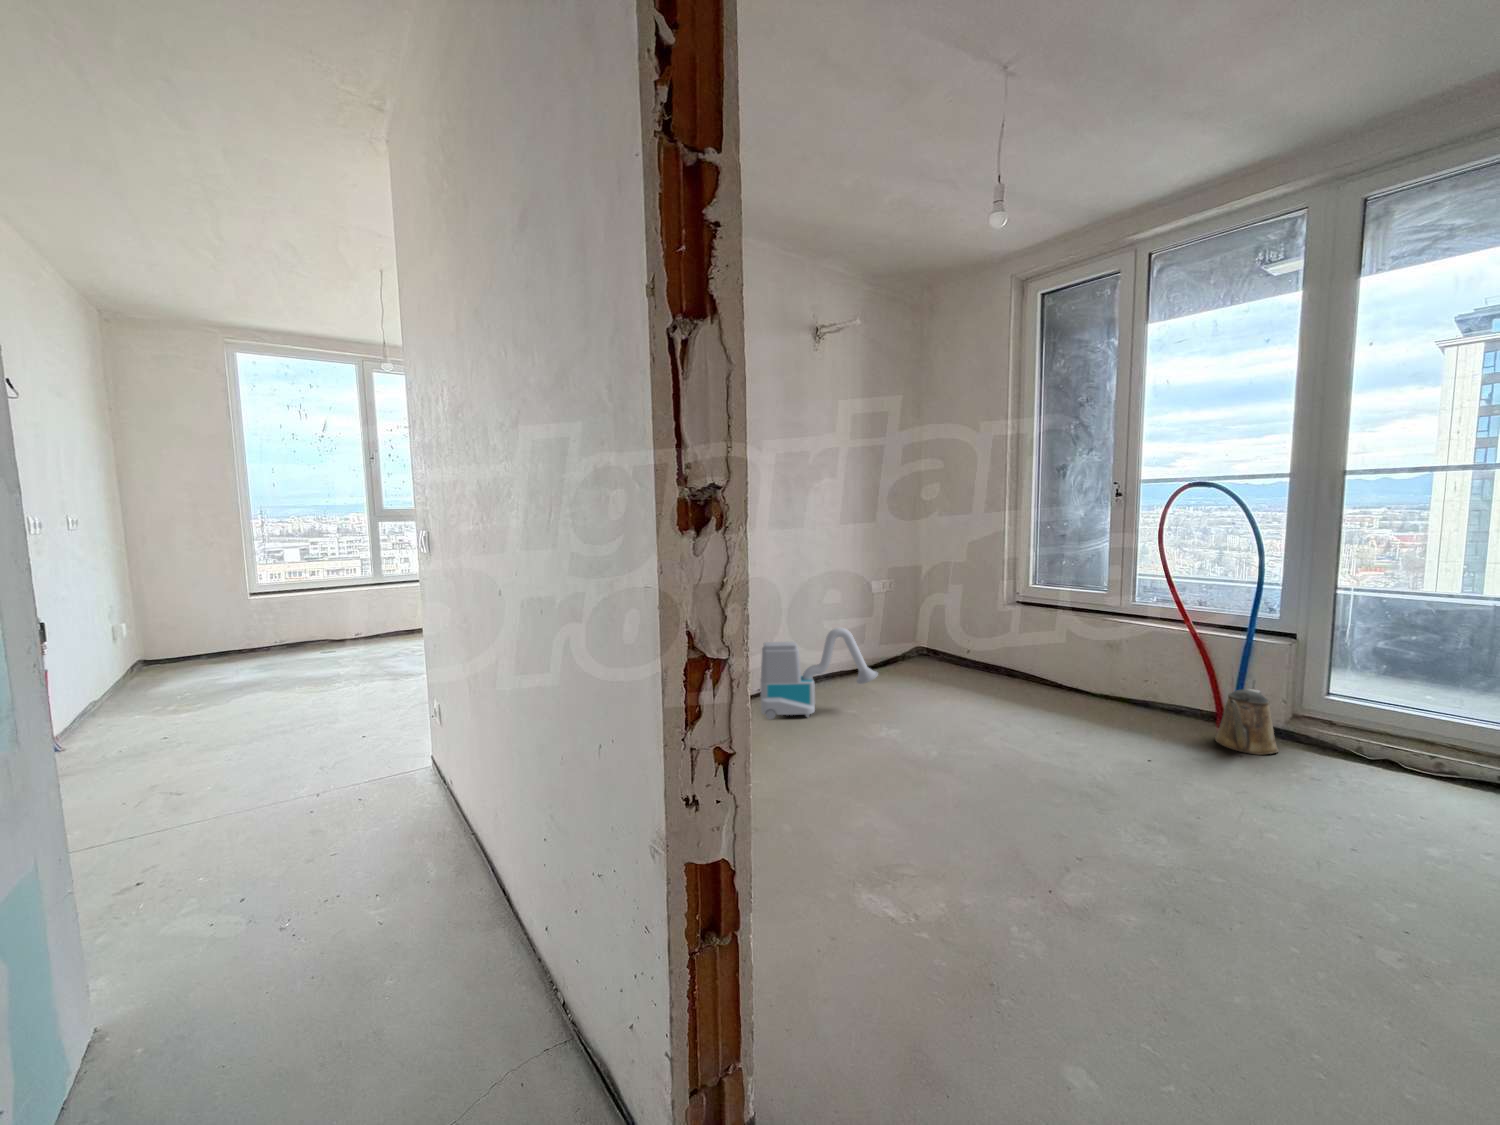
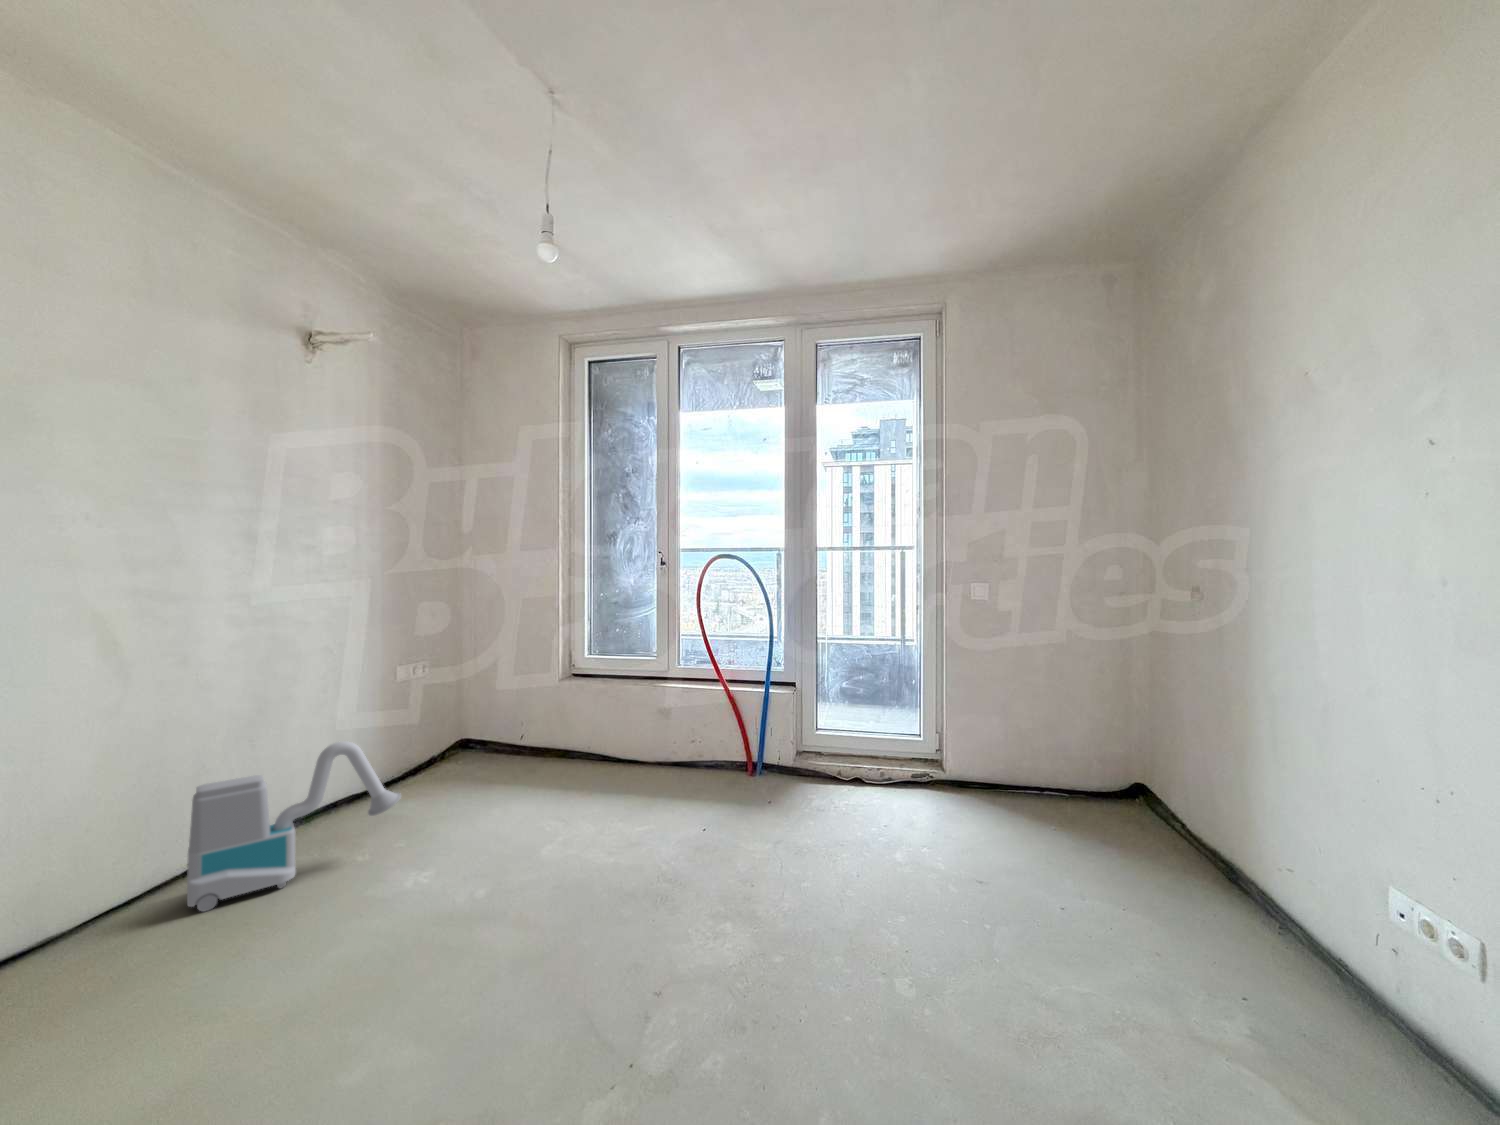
watering can: present [1215,690,1279,755] -> none [748,736,791,796]

